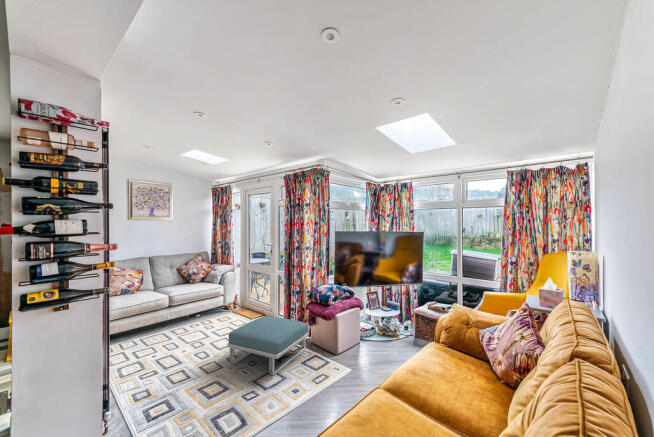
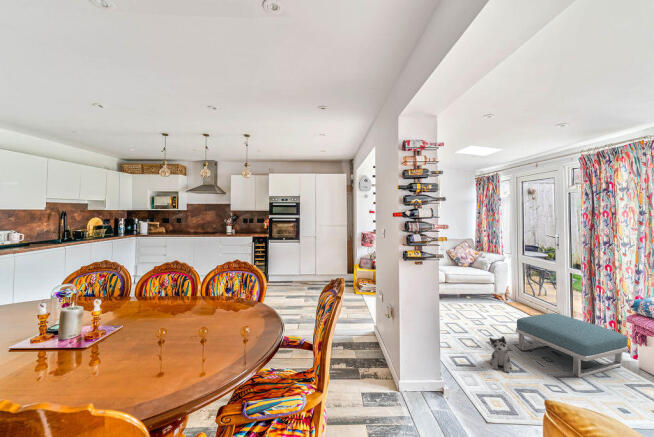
plush toy: none [191,361,215,404] -> present [489,336,512,372]

